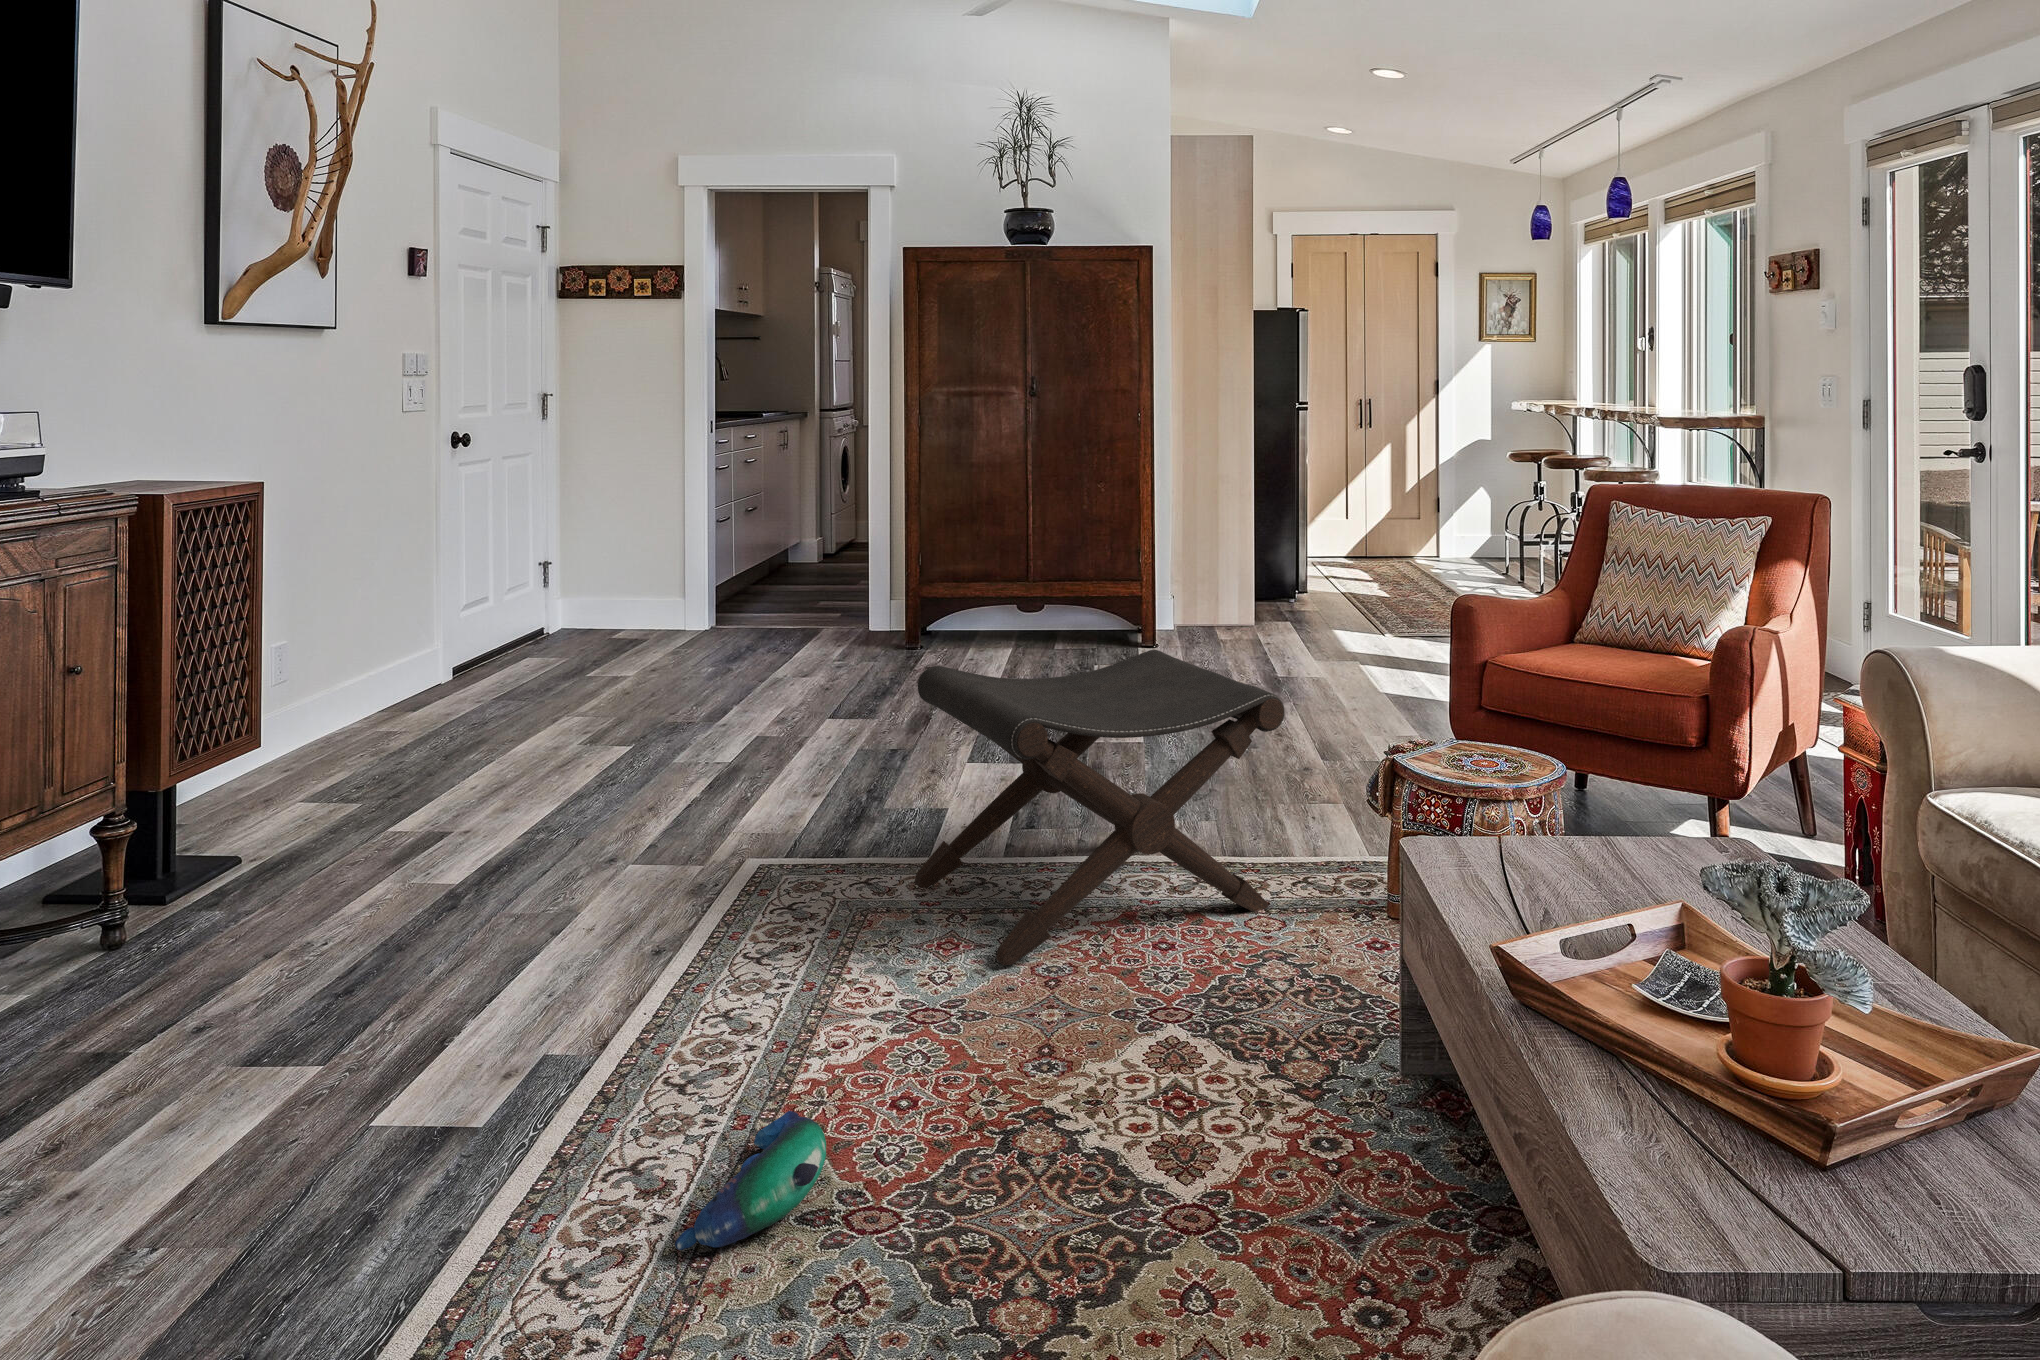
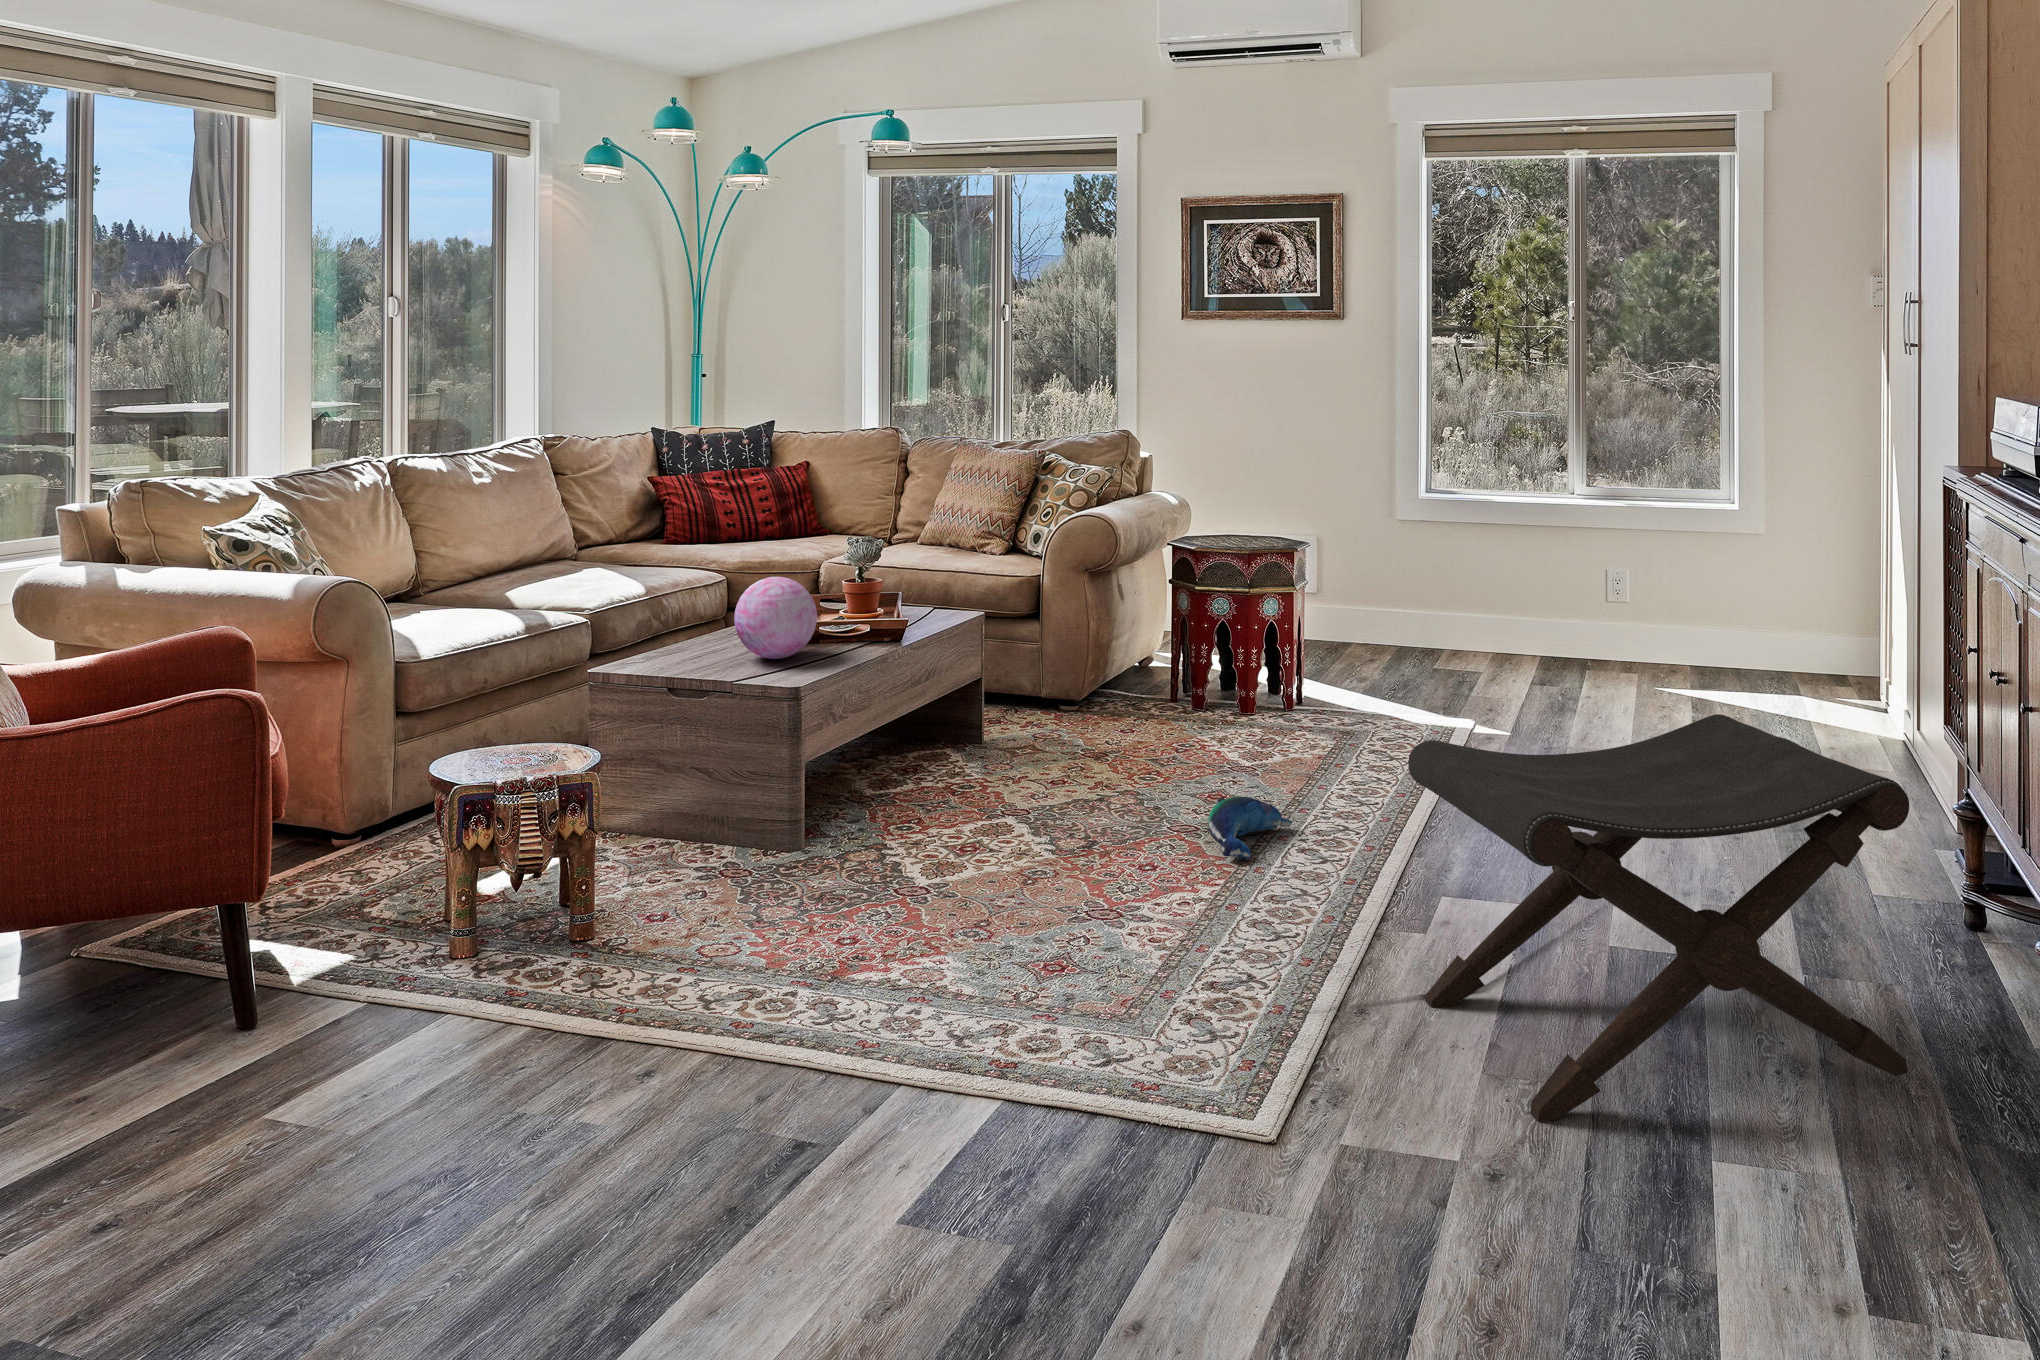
footstool: present [914,650,1285,965] -> present [1408,714,1909,1122]
decorative orb: none [1489,749,1629,889] -> present [734,577,817,659]

